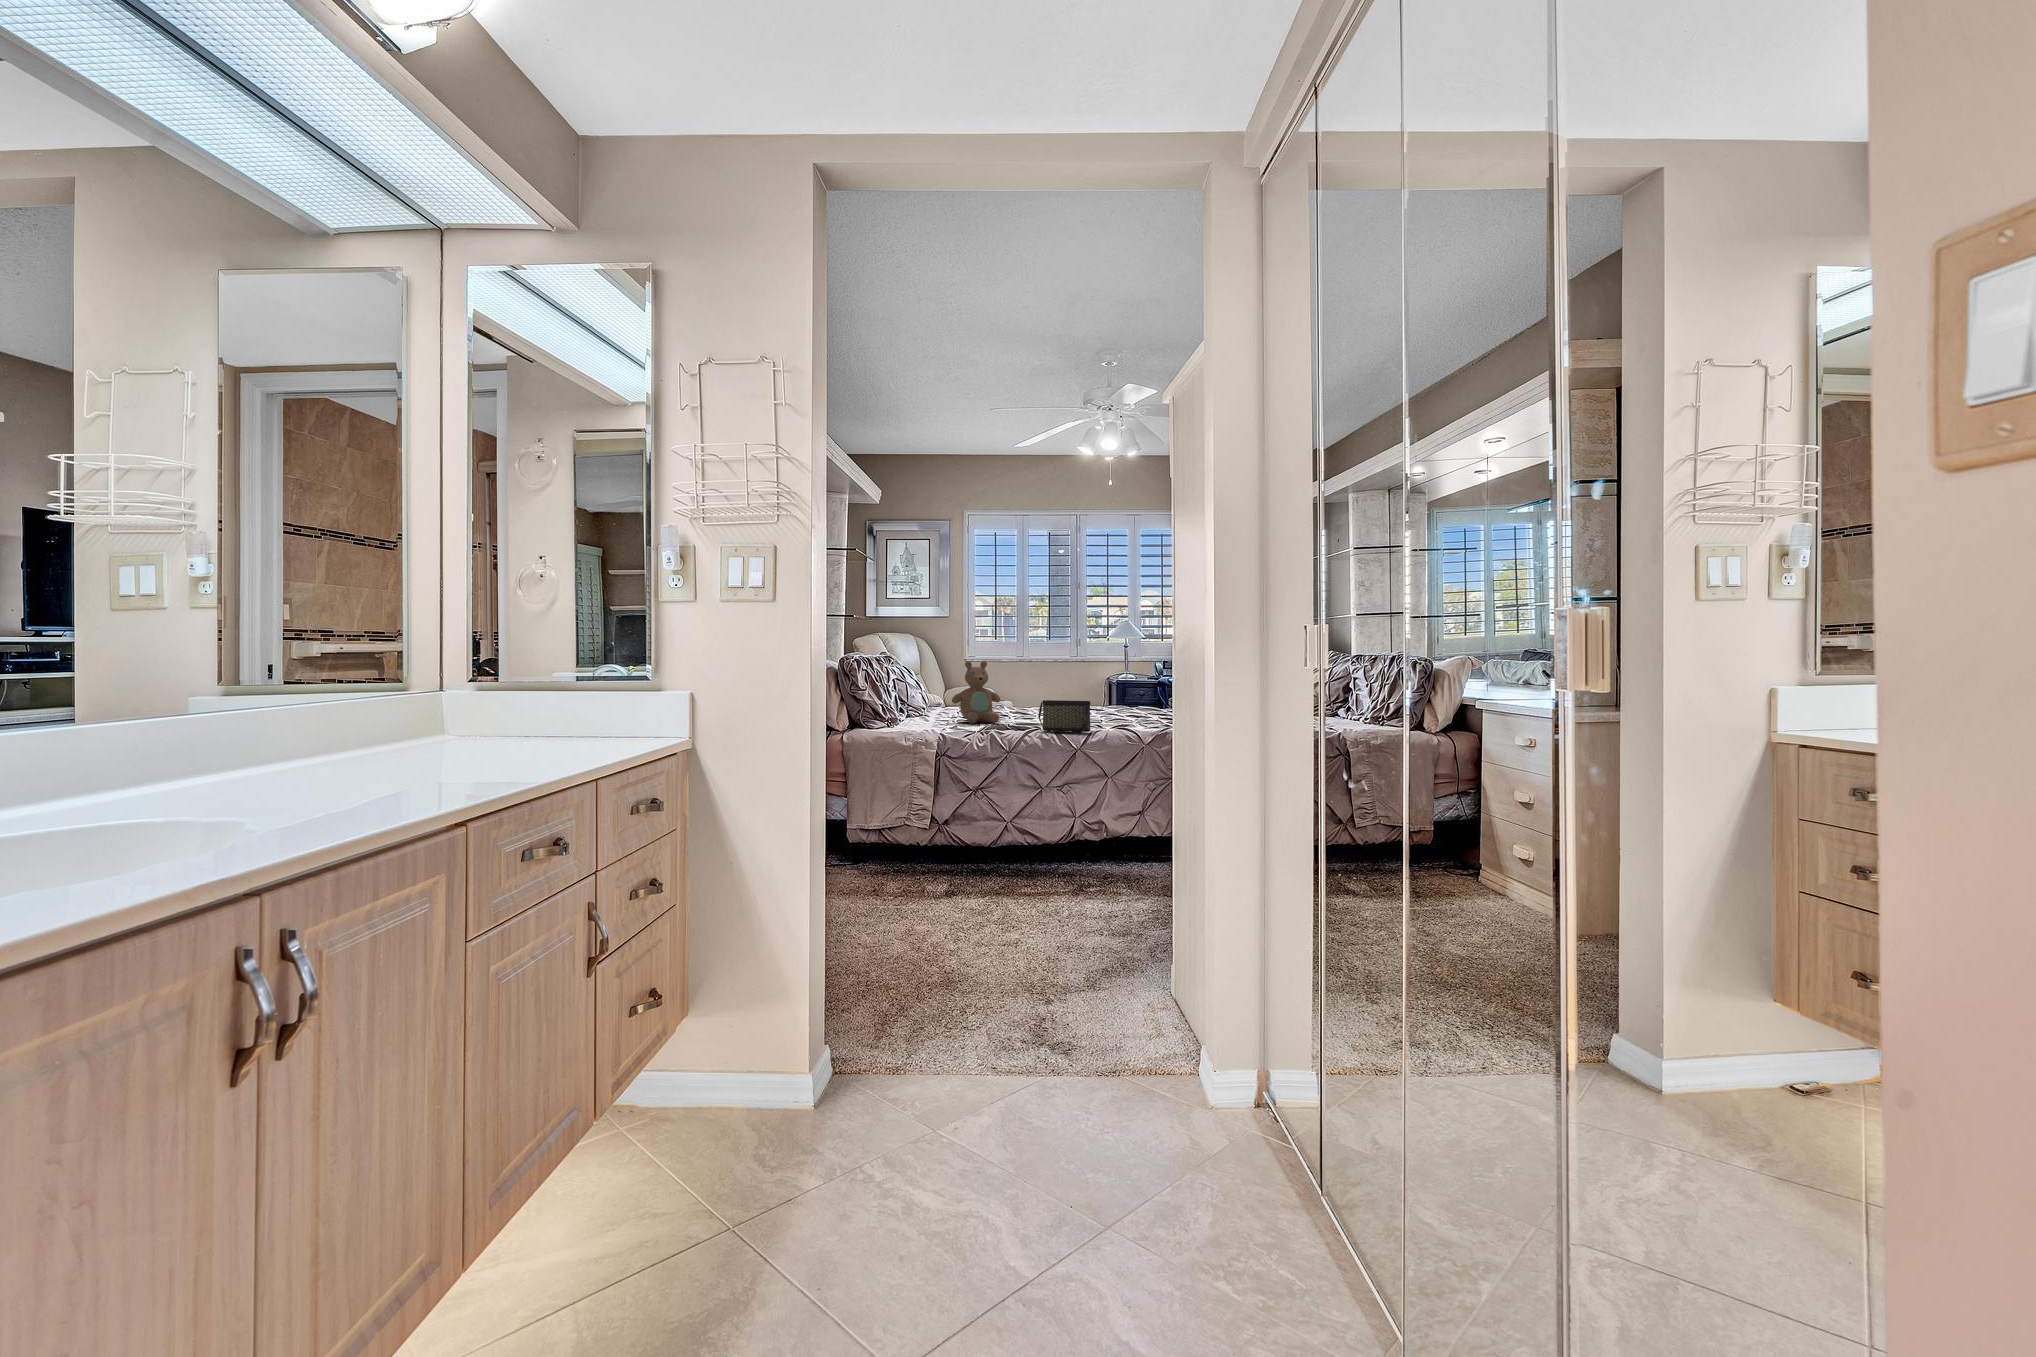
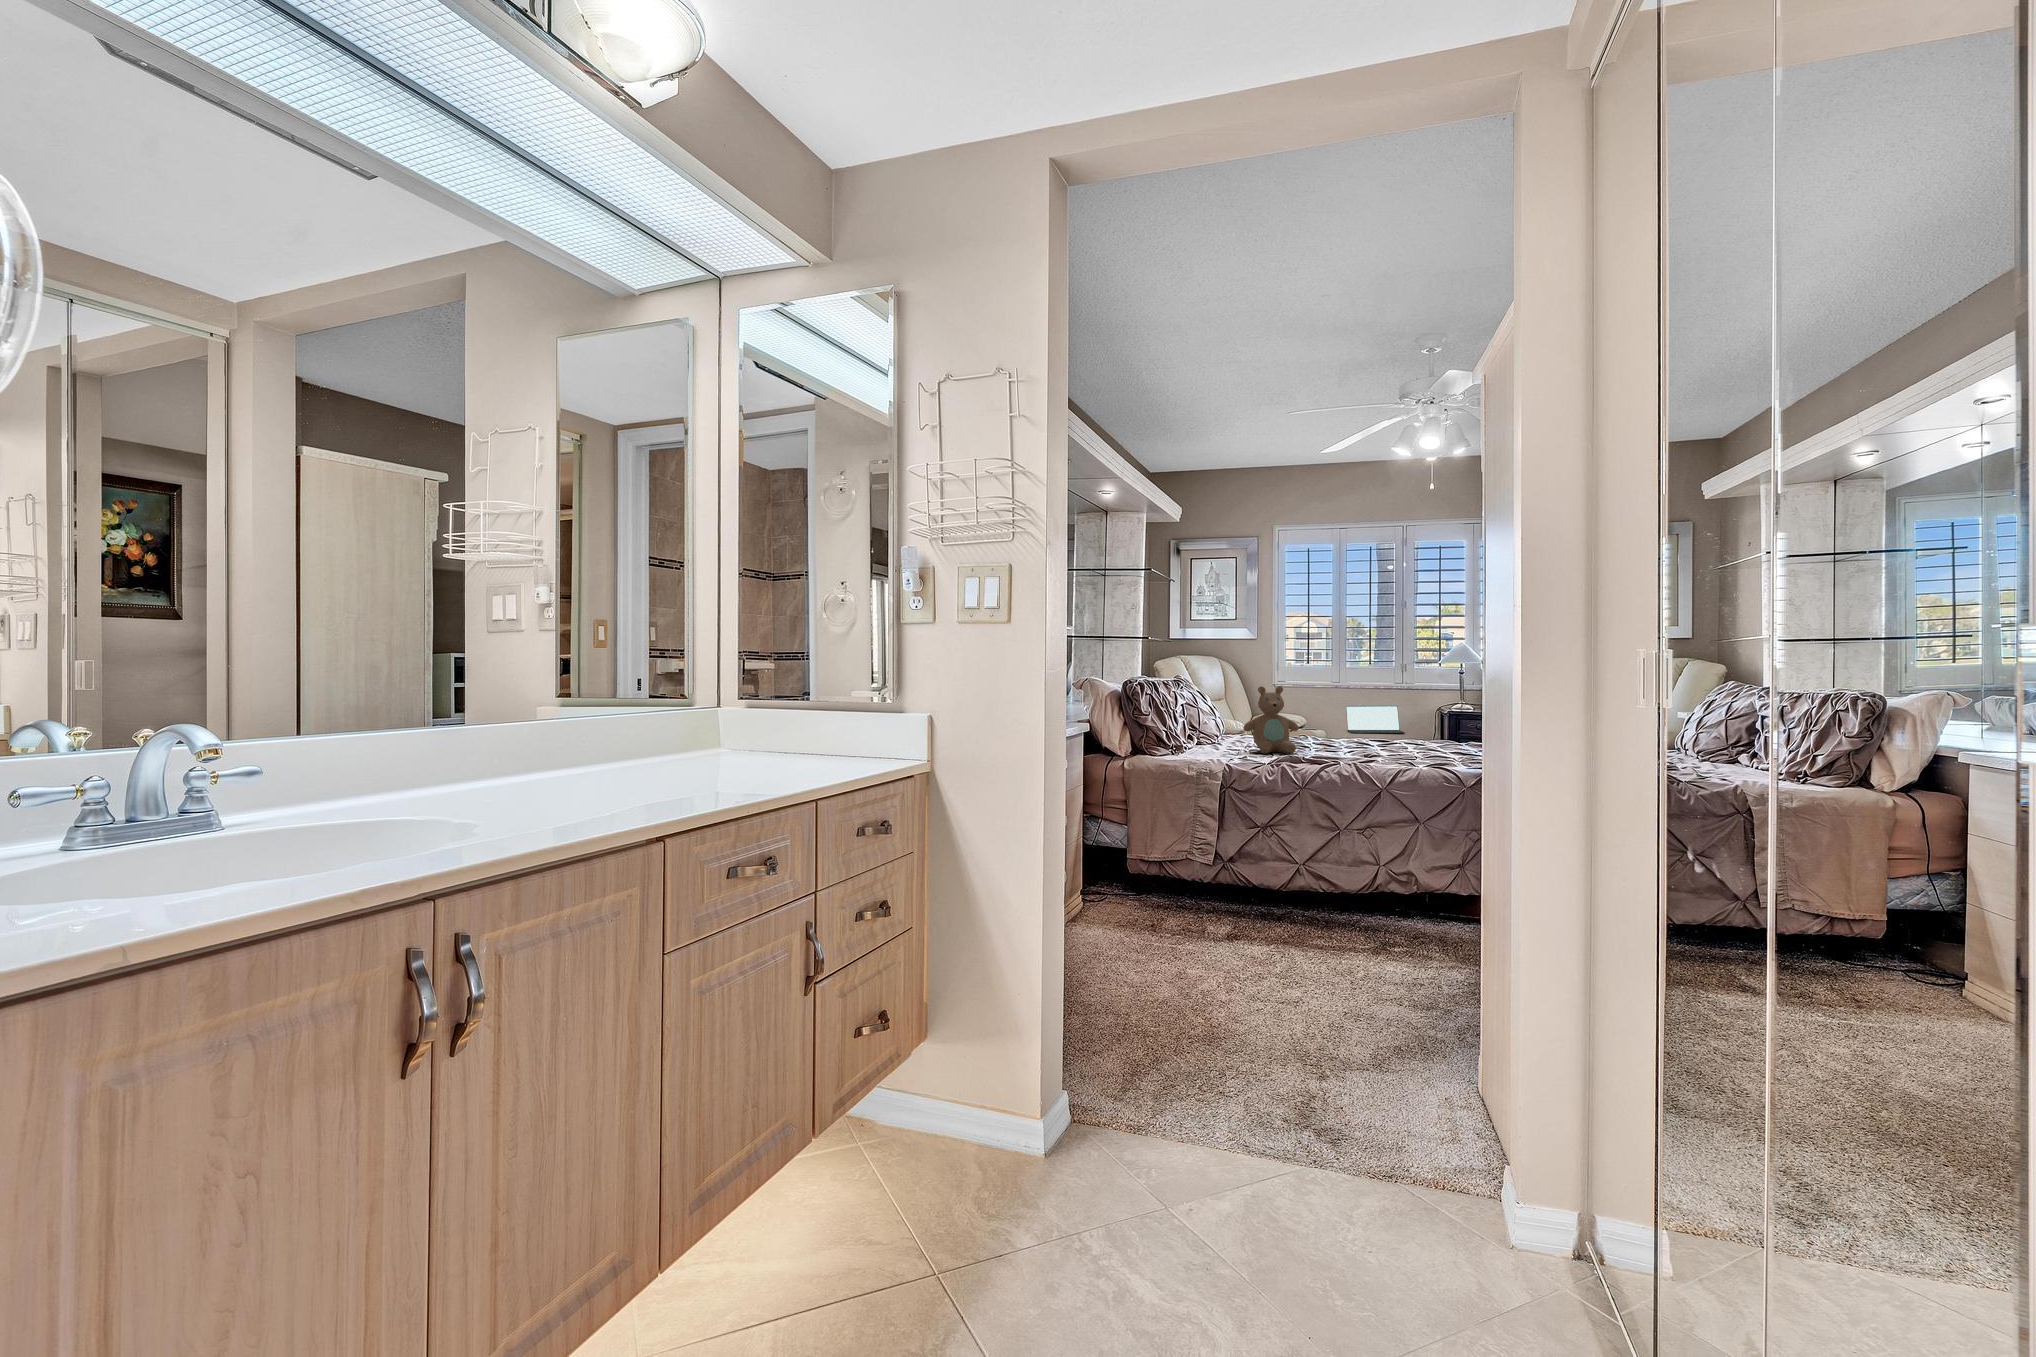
laptop: none [1031,679,1080,704] -> present [1346,706,1405,734]
handbag: present [1038,700,1091,733] -> none [1337,730,1400,768]

